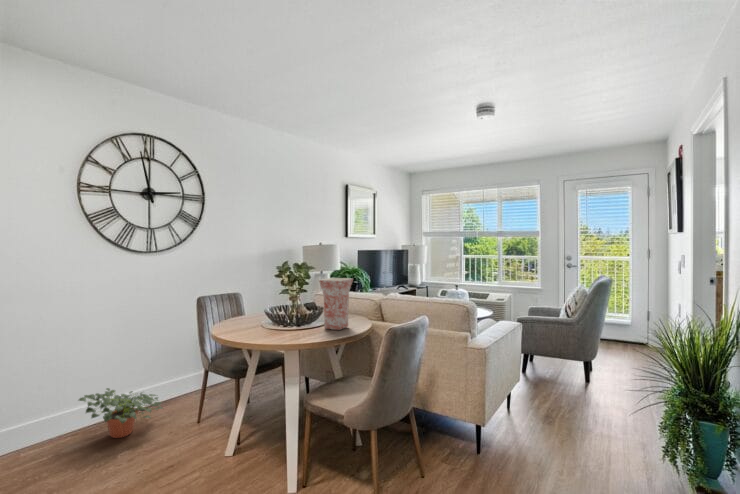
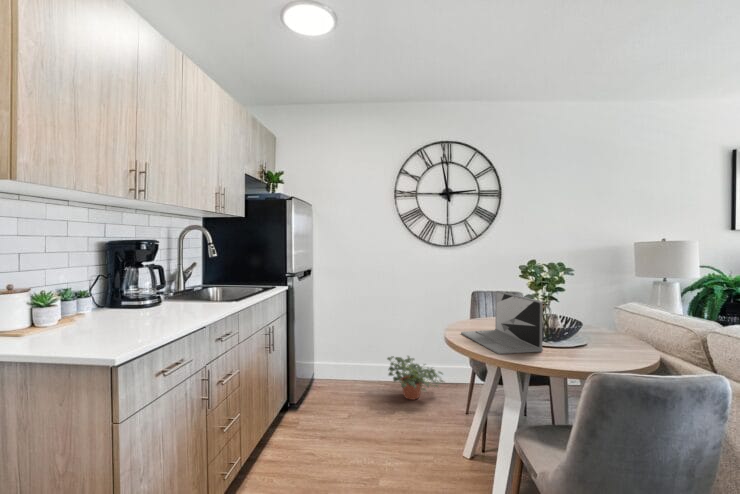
vase: present [319,278,353,330] -> none [561,284,620,360]
laptop: none [235,291,310,340] -> present [461,291,543,354]

